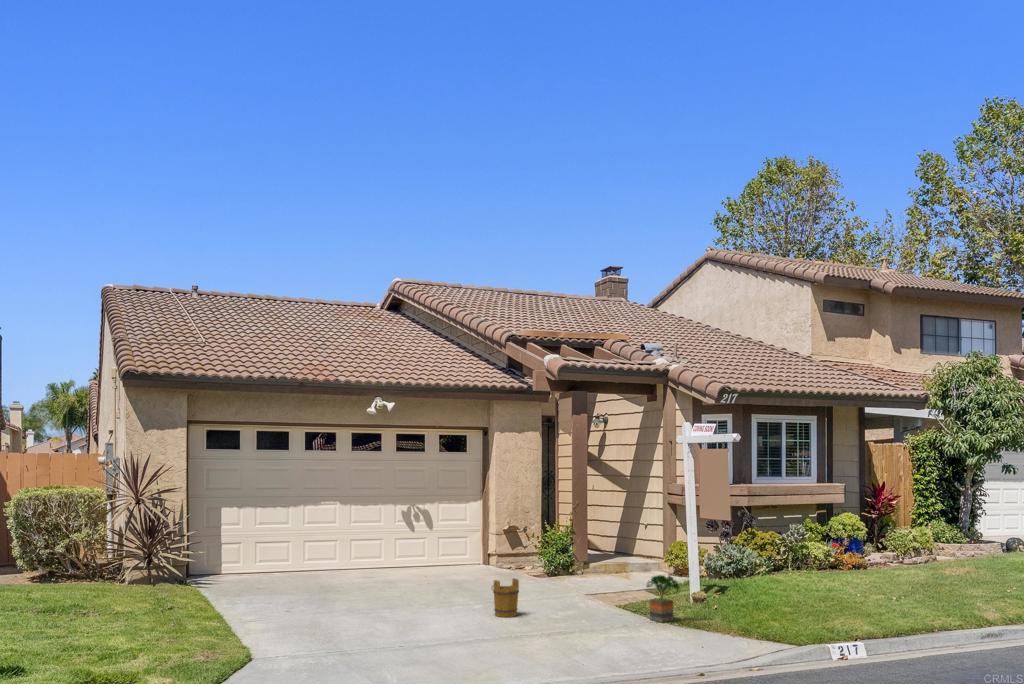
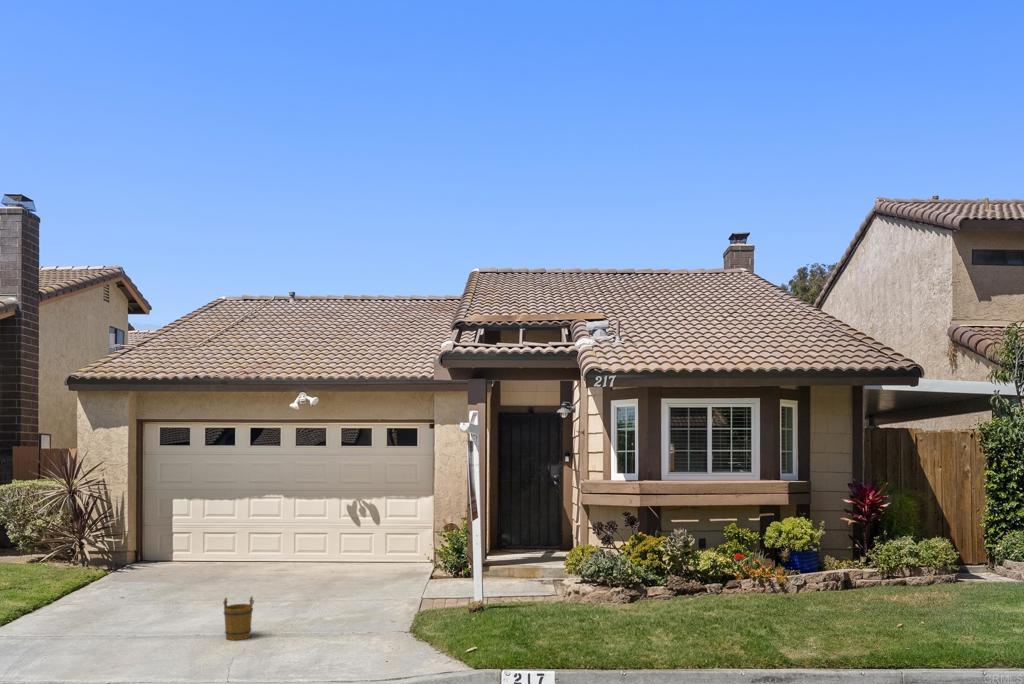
potted tree: present [647,575,680,622] -> none [344,605,382,665]

